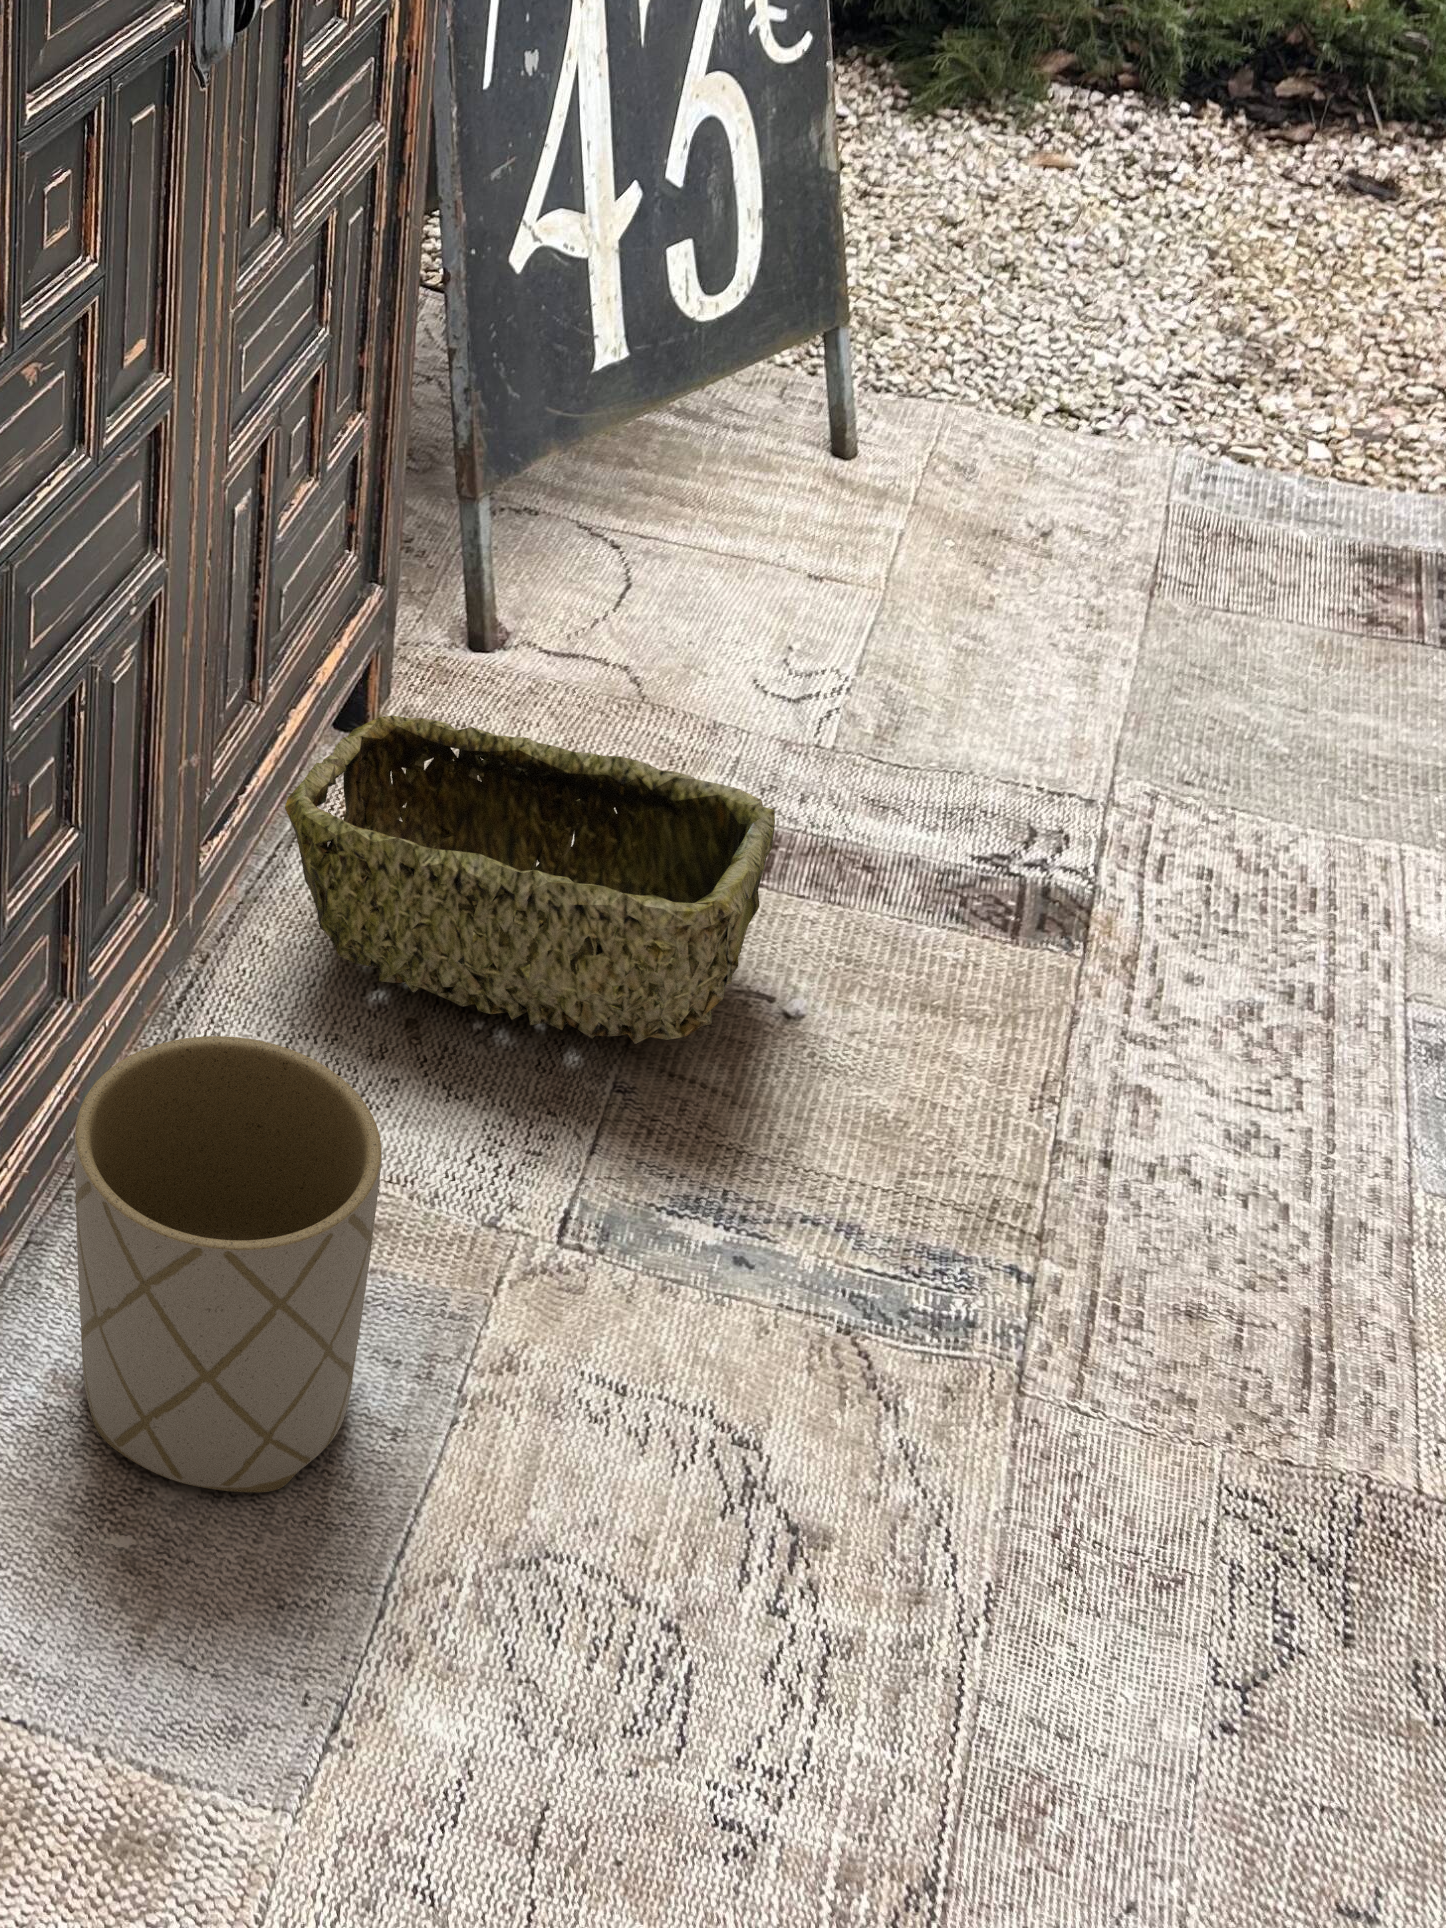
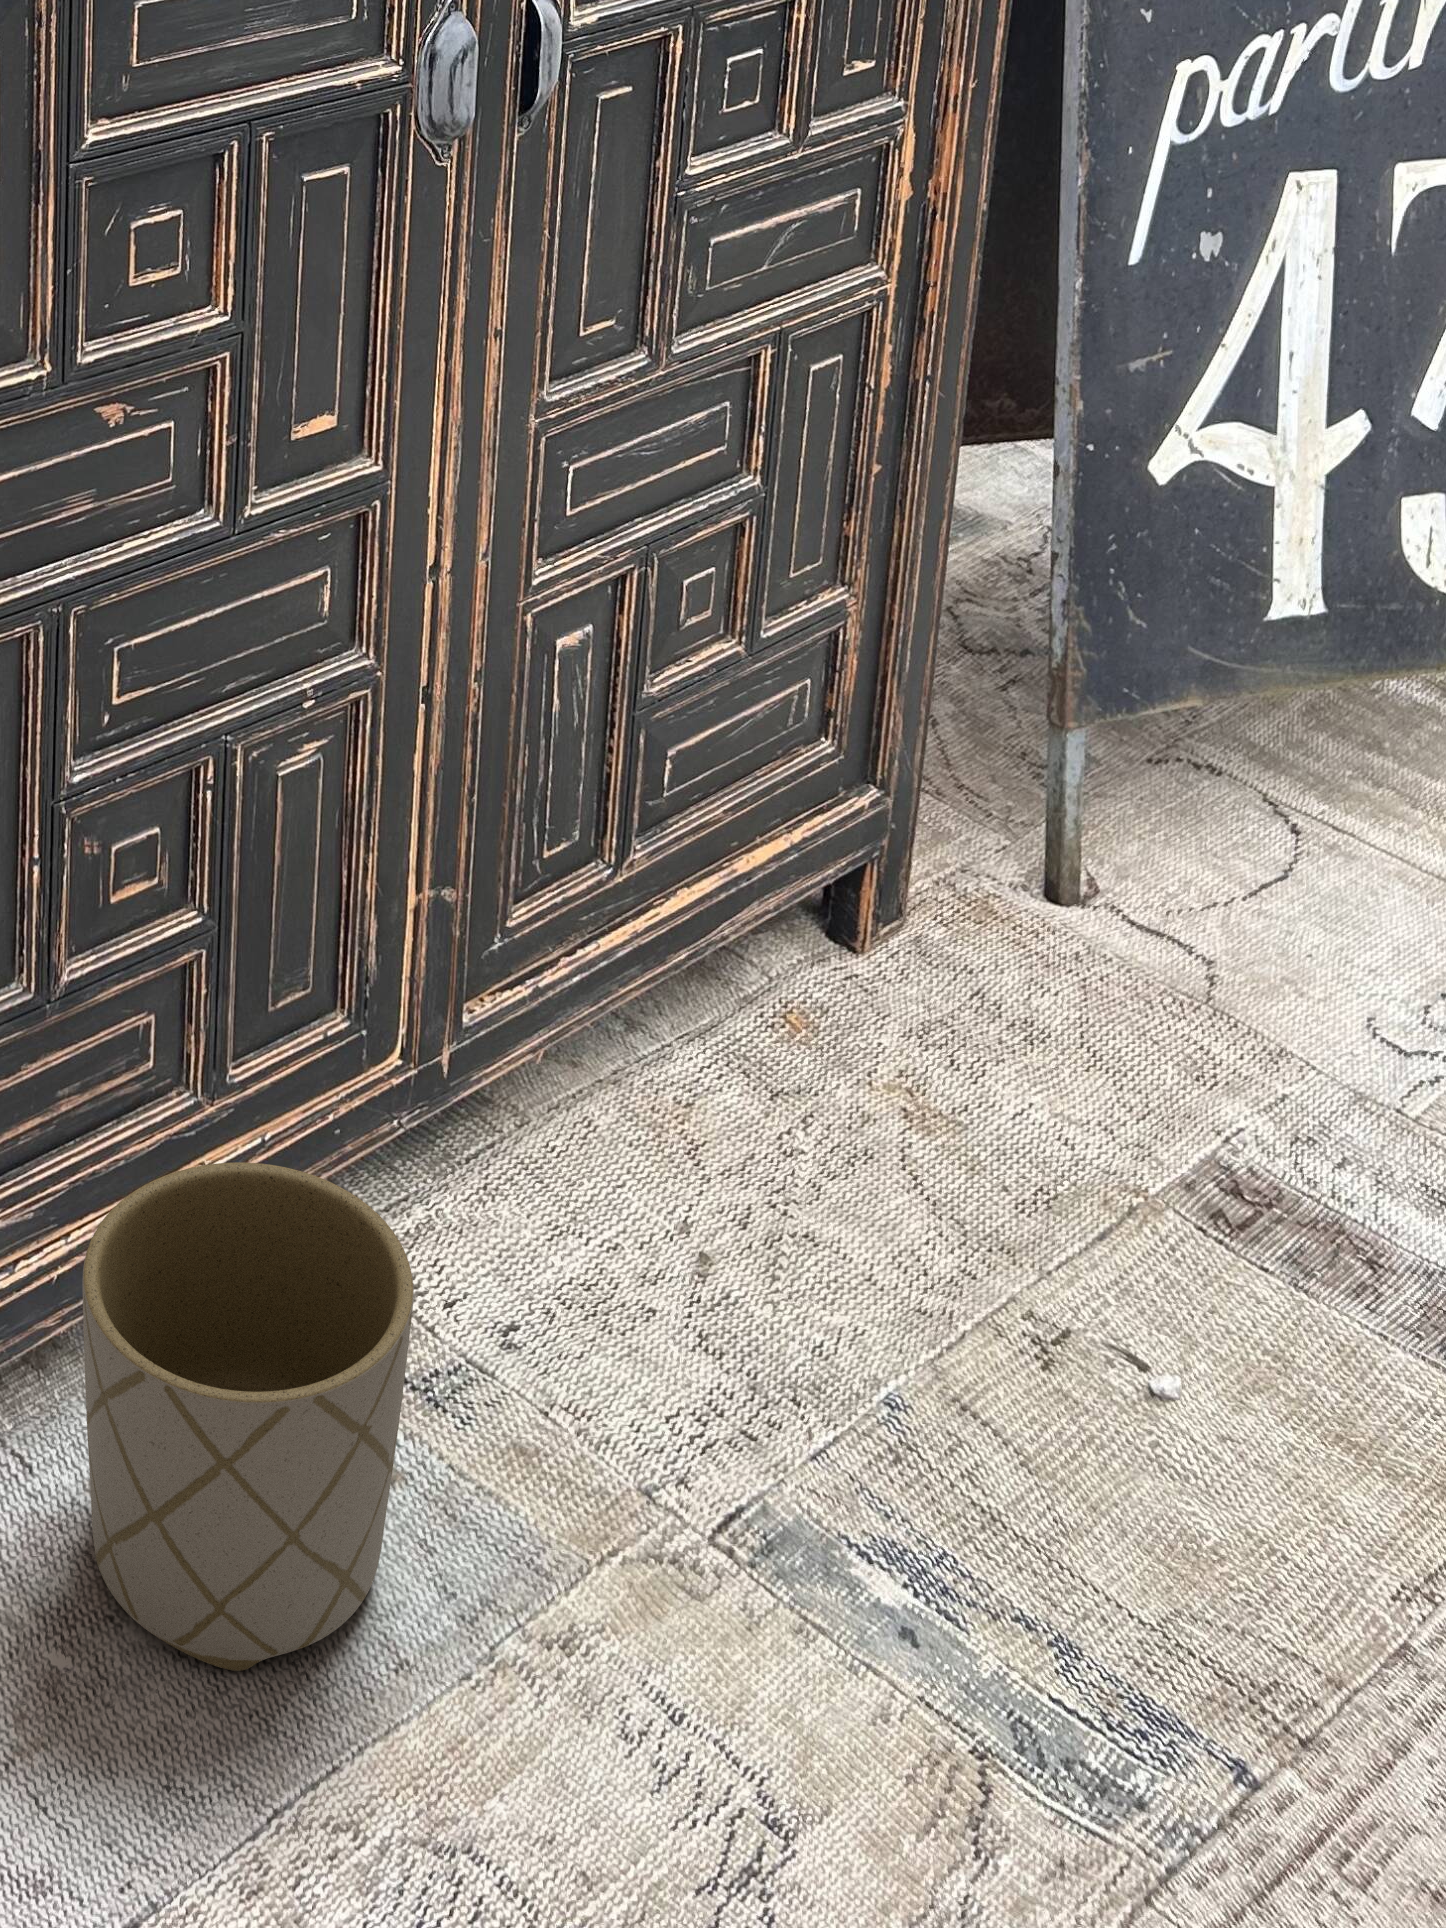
woven basket: present [285,715,775,1044] -> none [580,915,1154,1365]

